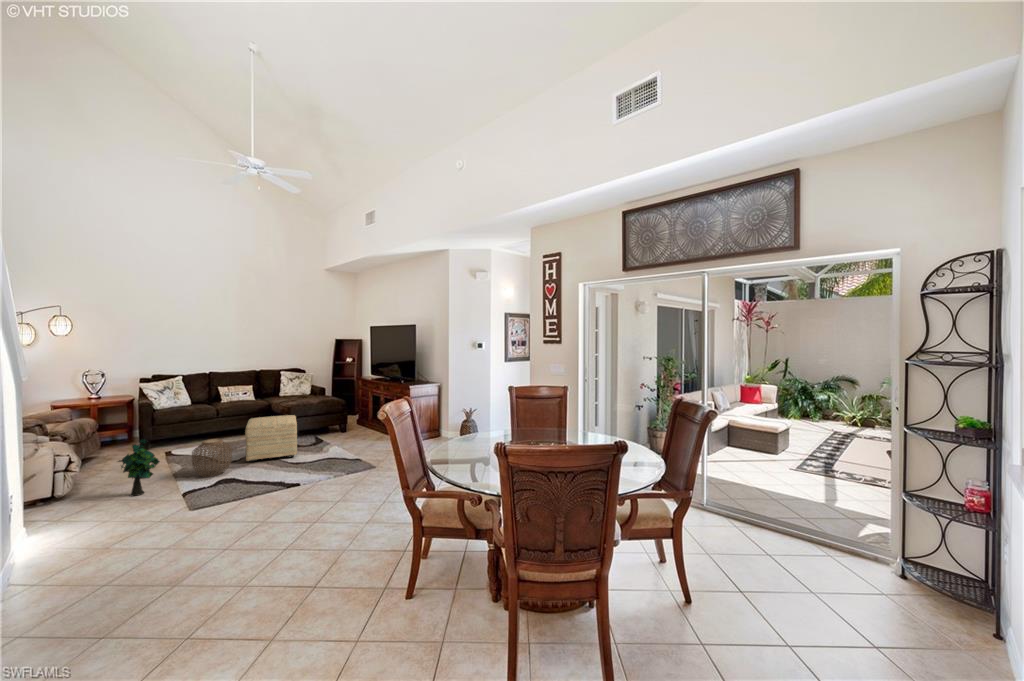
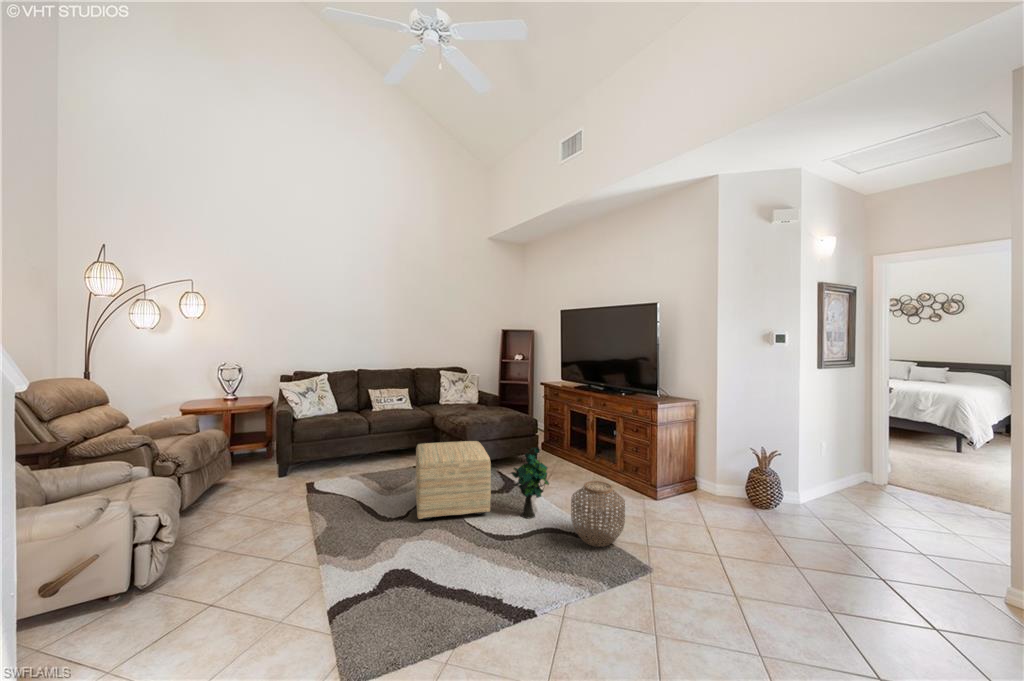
decorative plant: present [118,439,160,496] -> present [510,448,549,518]
woven basket: present [192,439,232,477] -> present [571,481,625,547]

